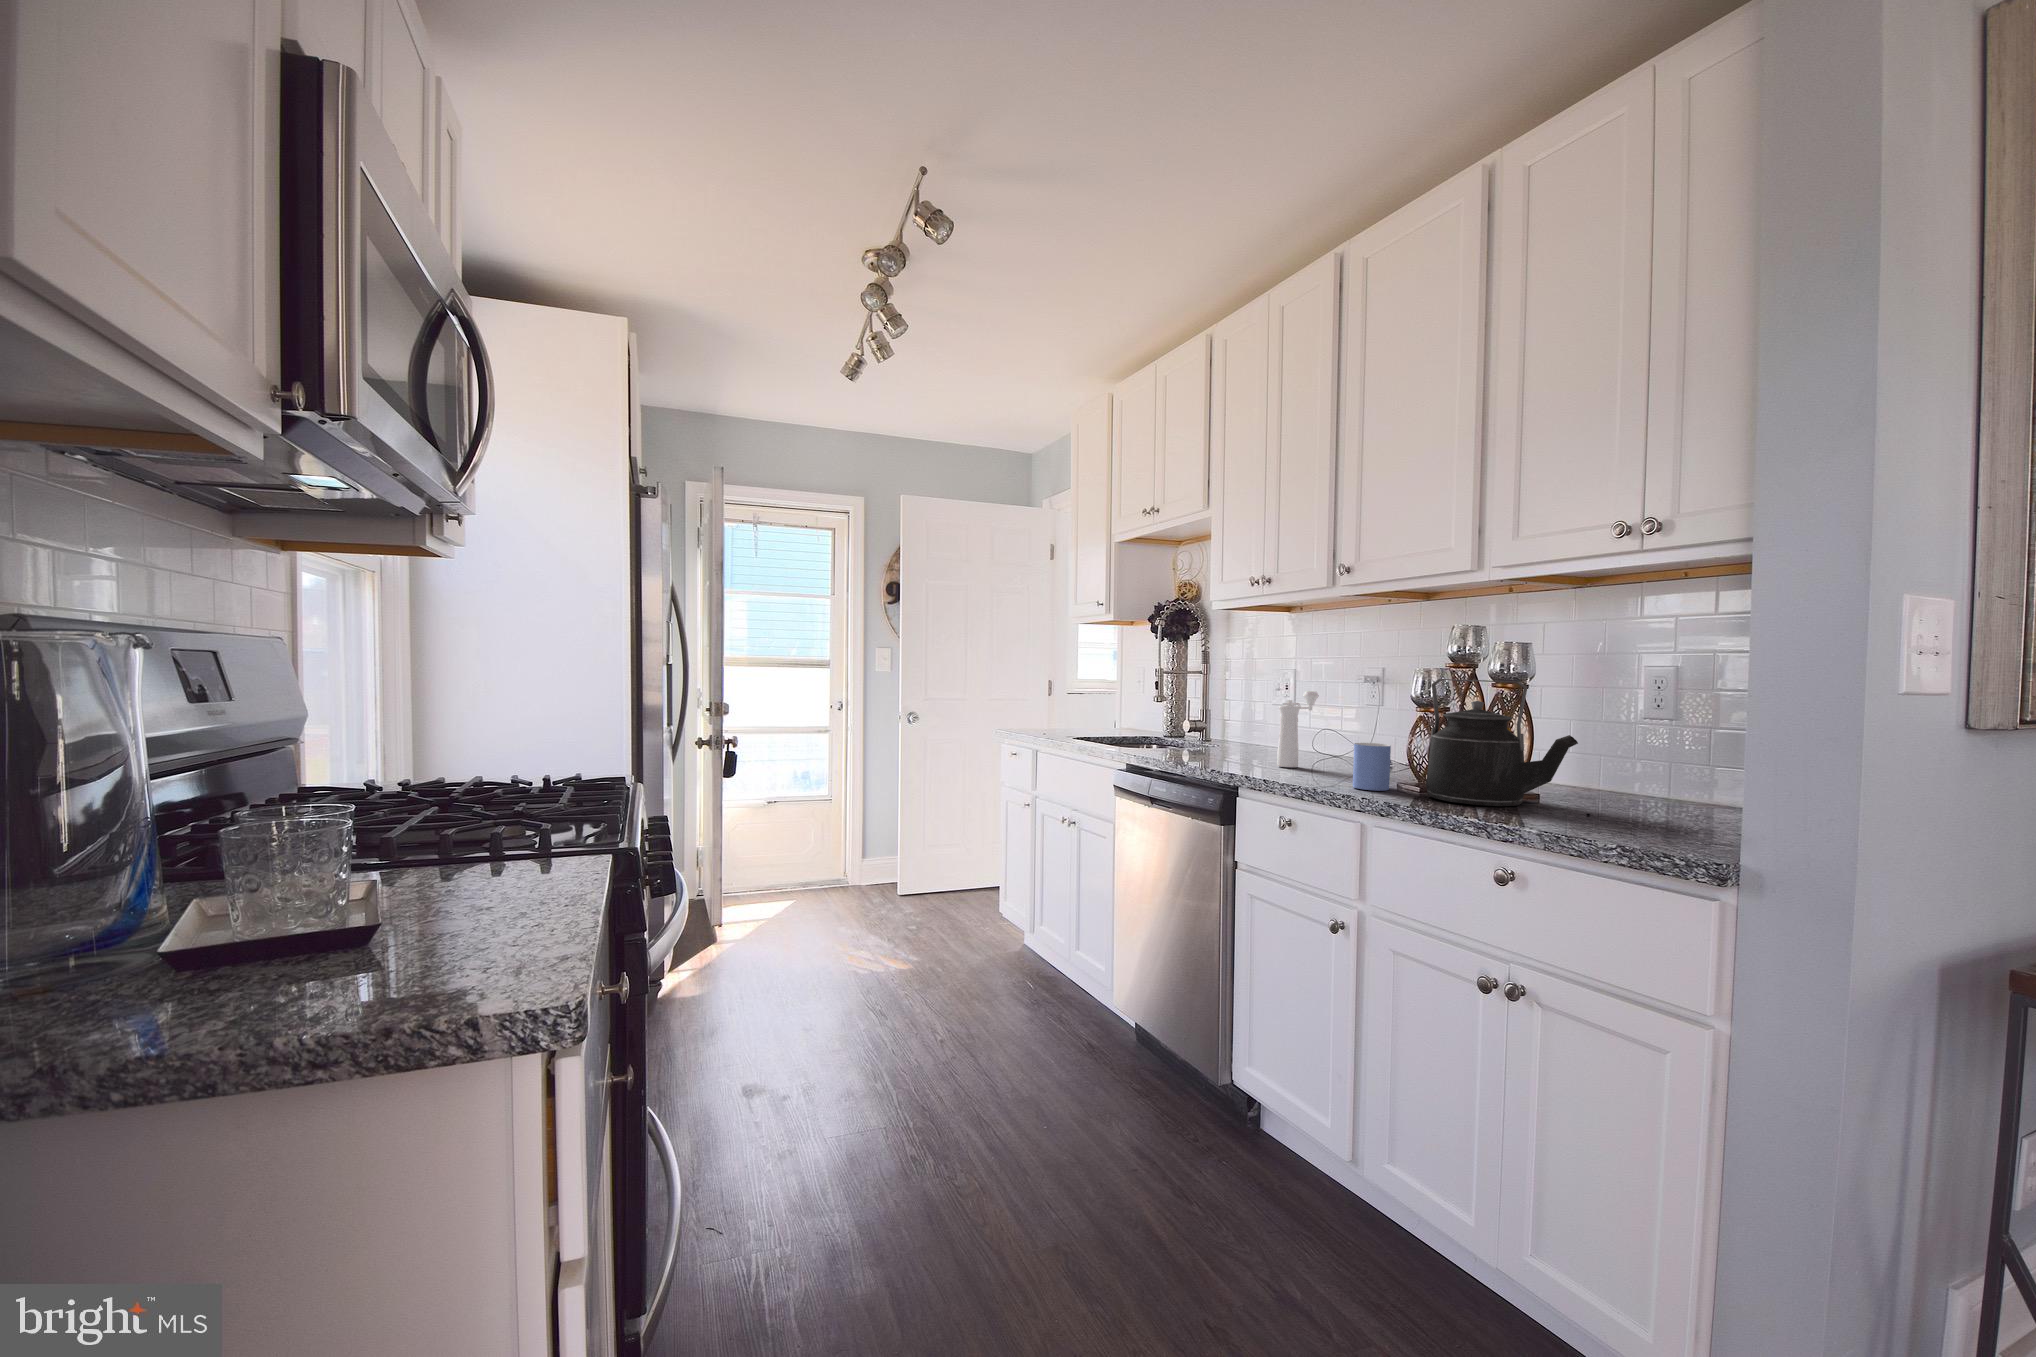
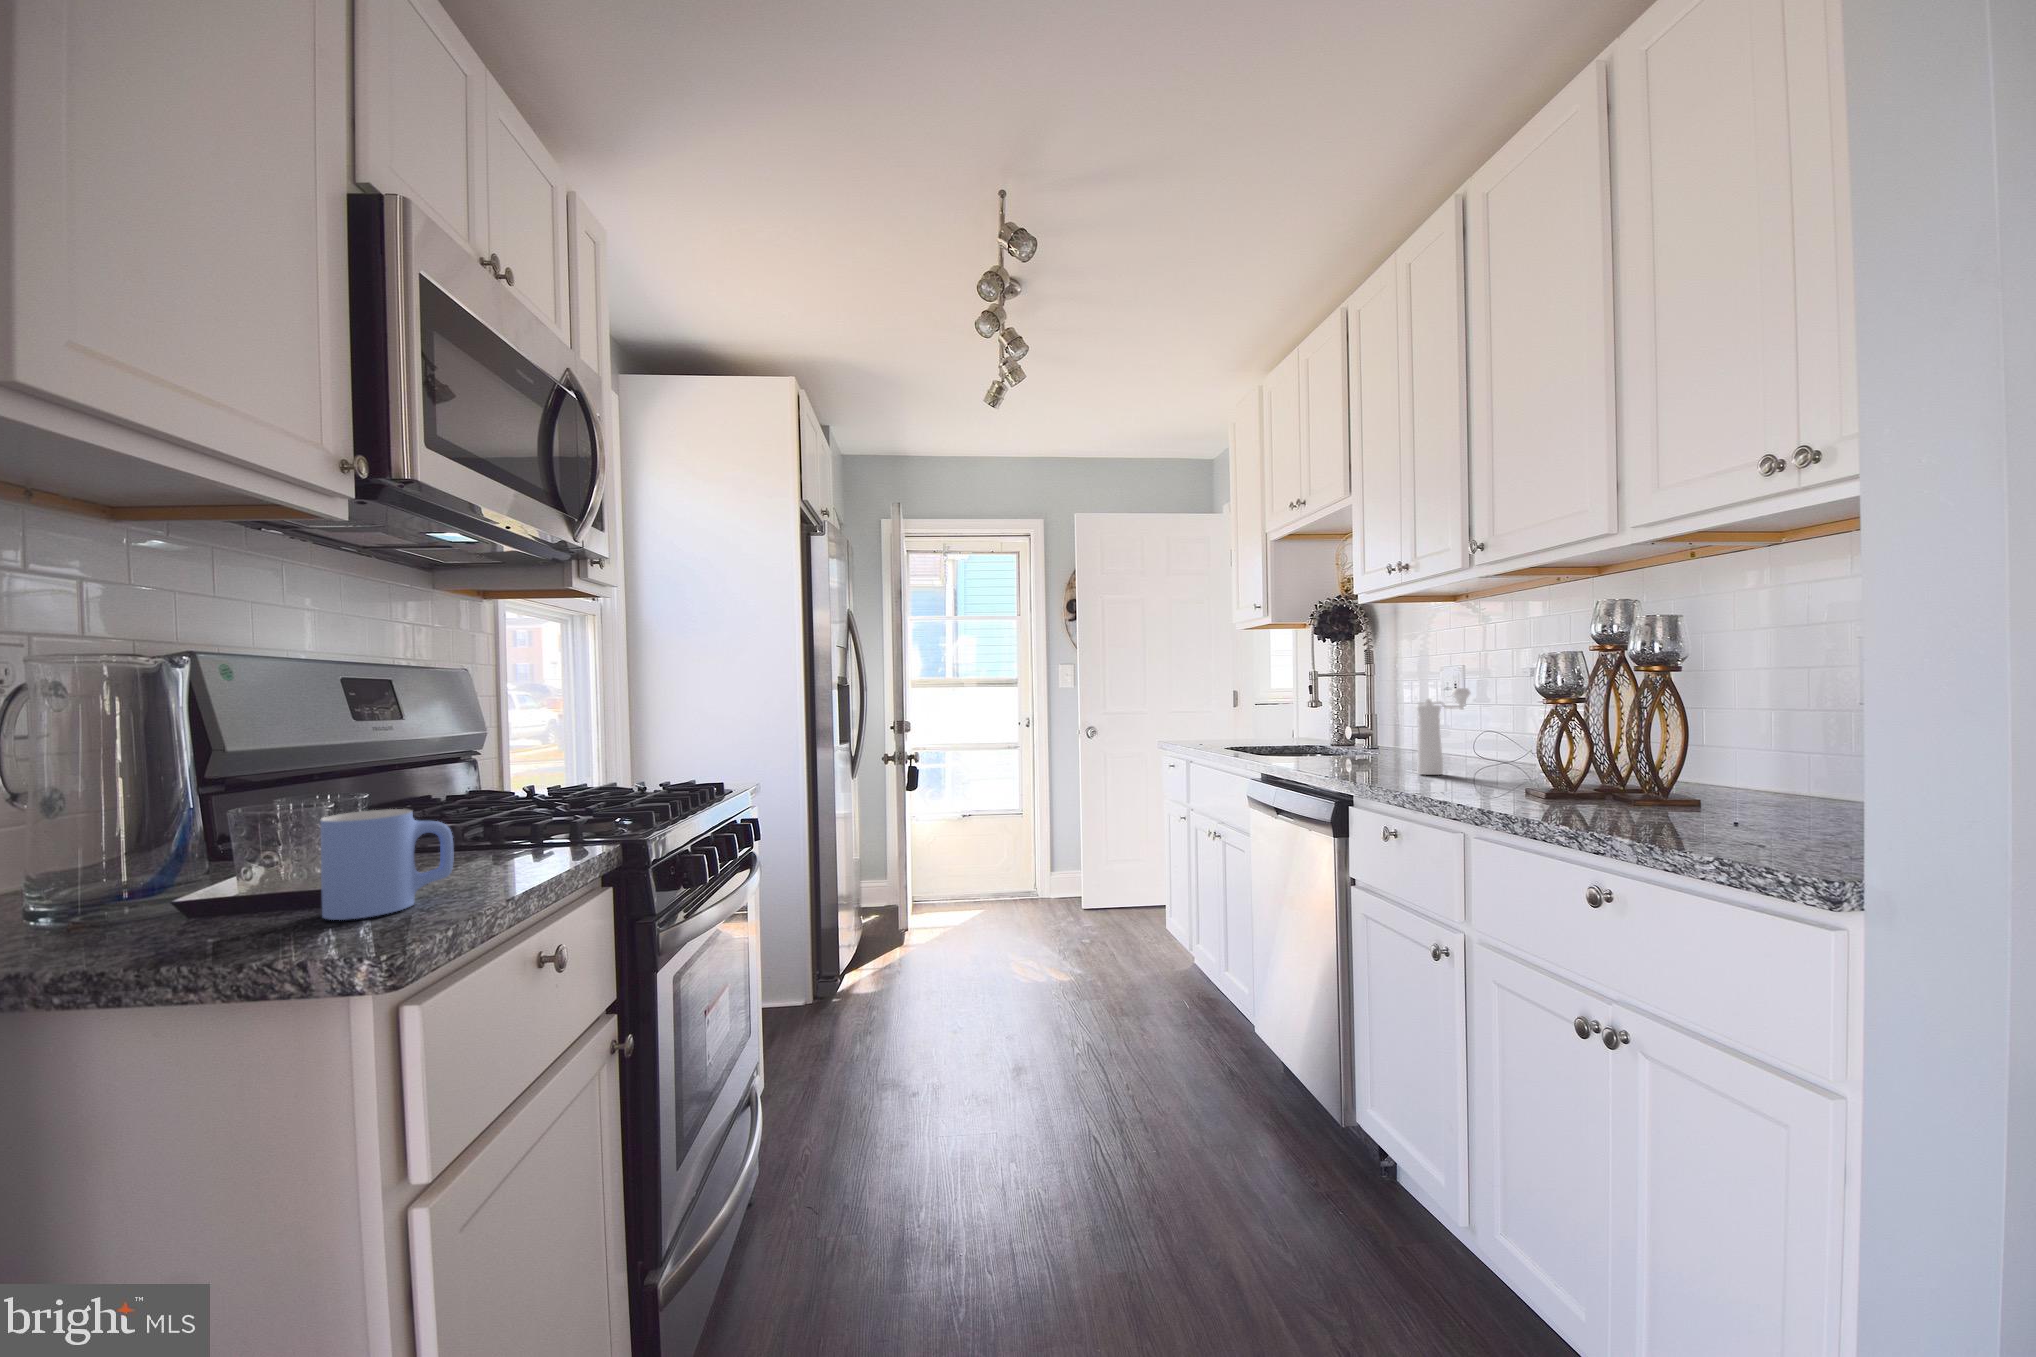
kettle: present [1426,679,1578,806] -> none [1550,663,1737,815]
mug: present [1353,743,1391,791] -> present [320,809,453,920]

